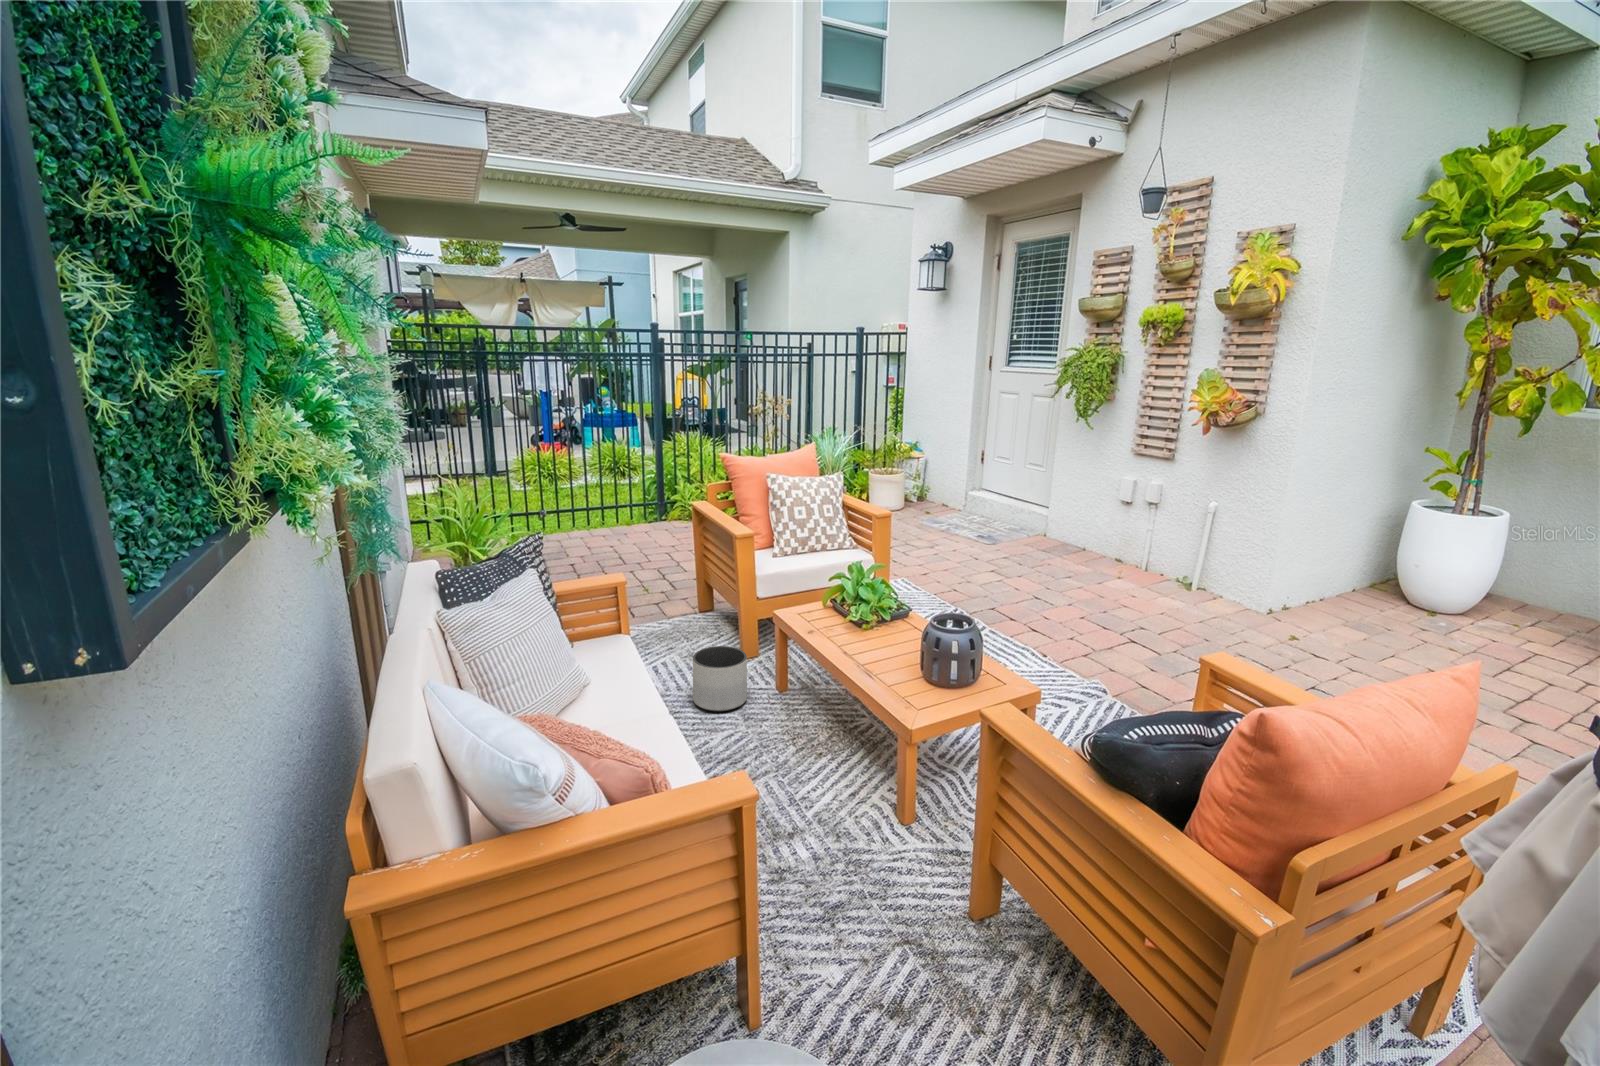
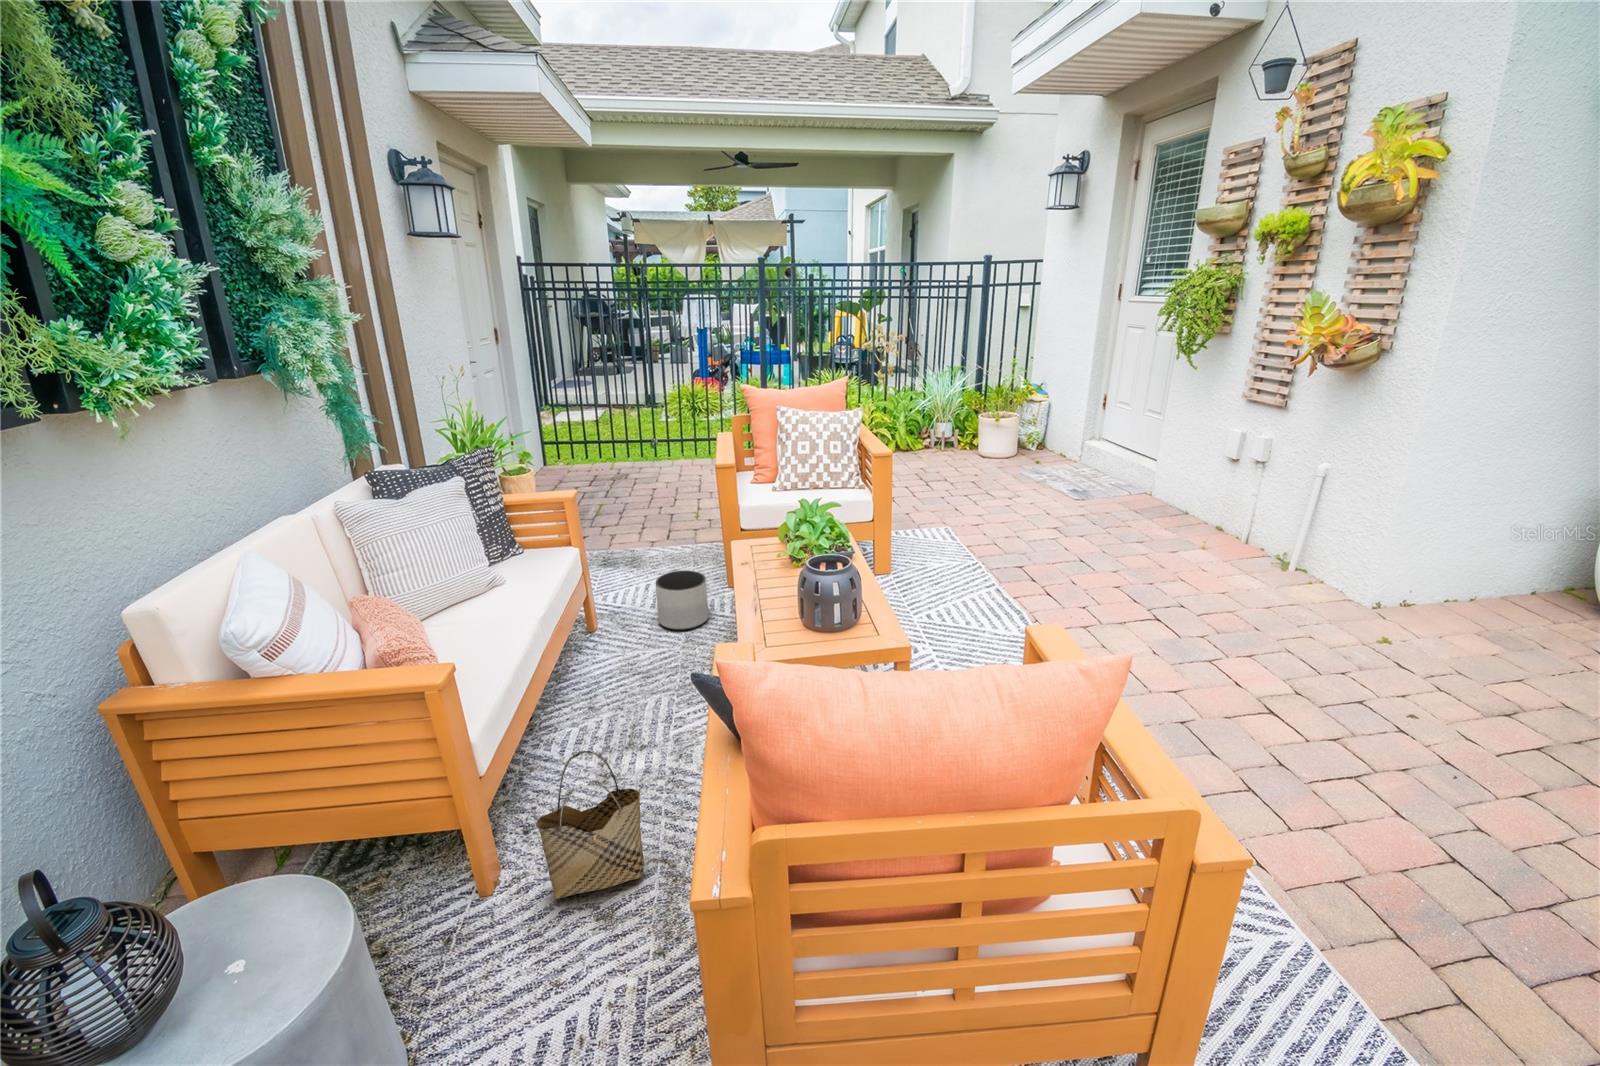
woven basket: none [816,834,905,1008] -> present [536,751,644,899]

